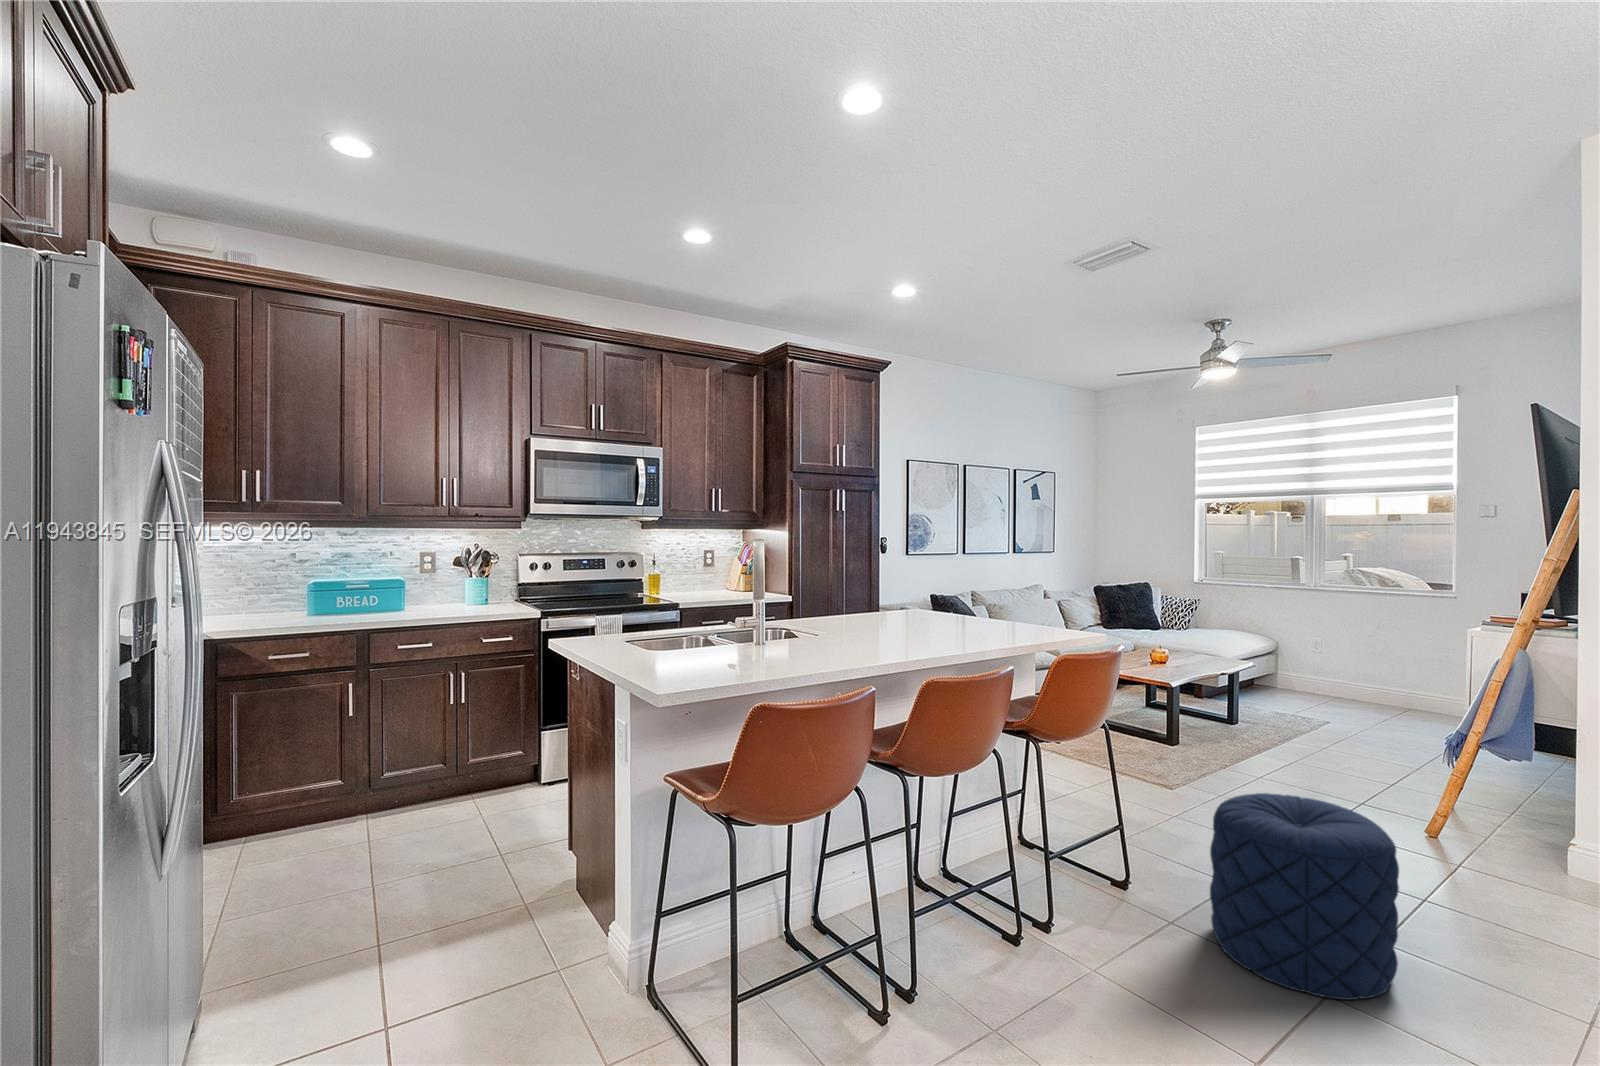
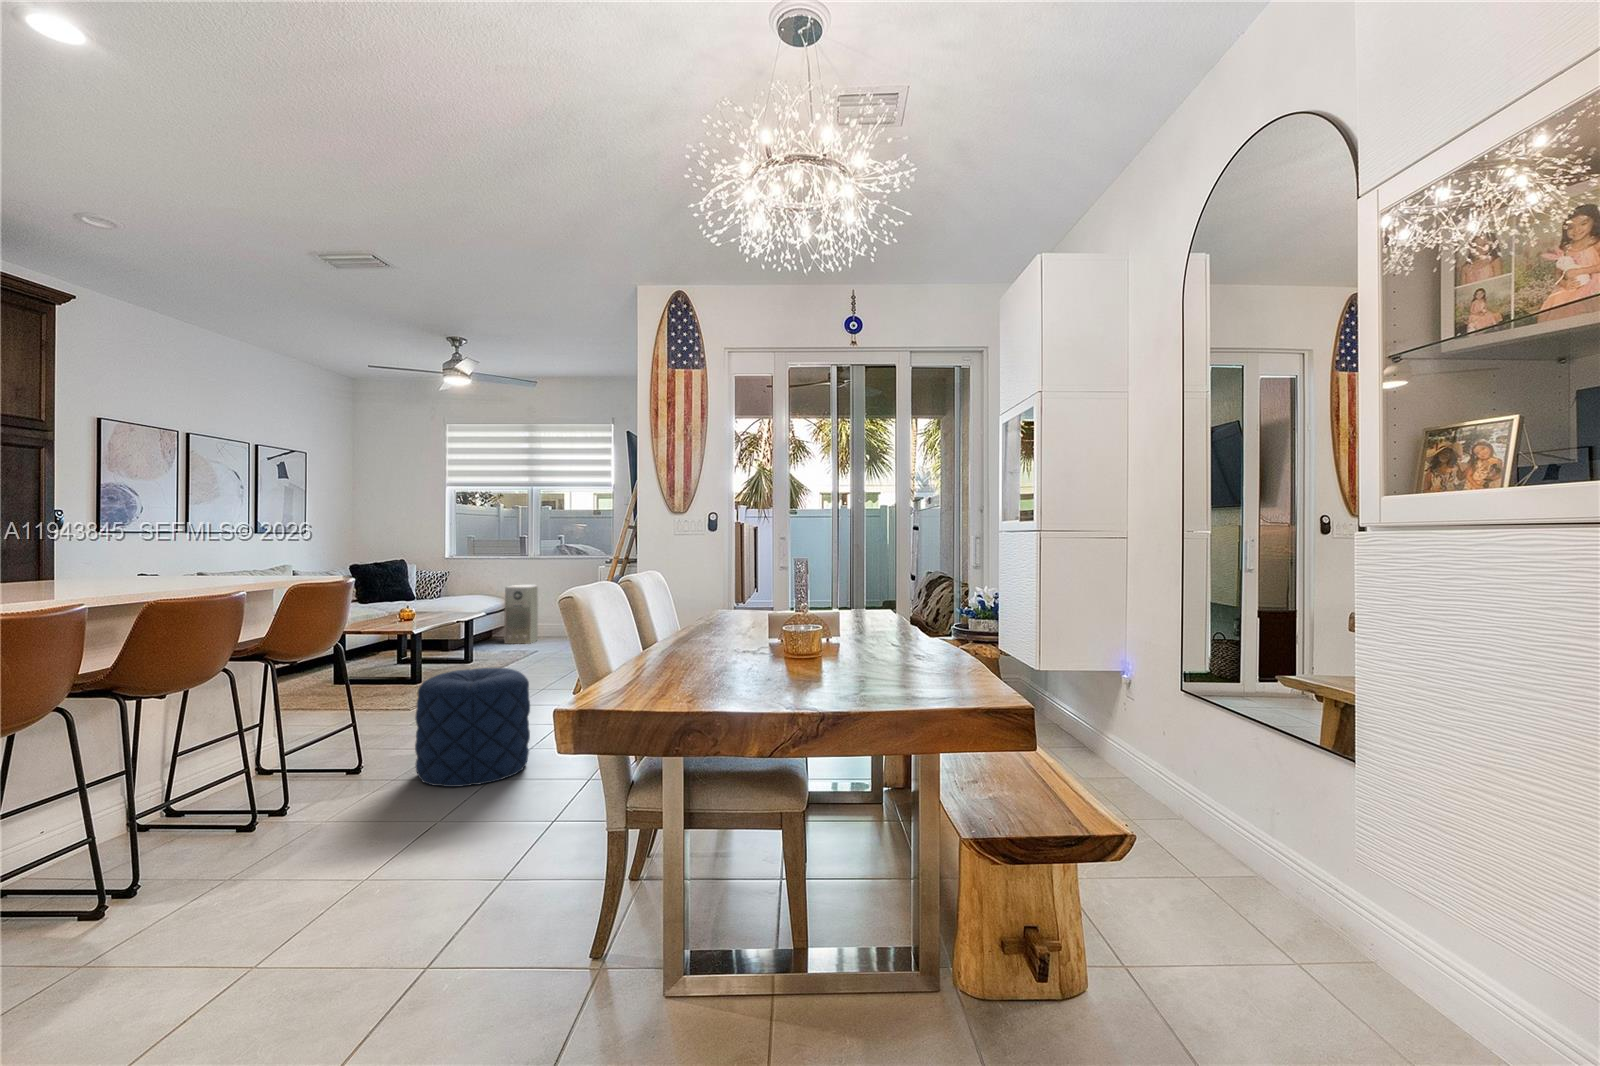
air purifier: none [1273,621,1320,699] -> present [504,585,538,644]

